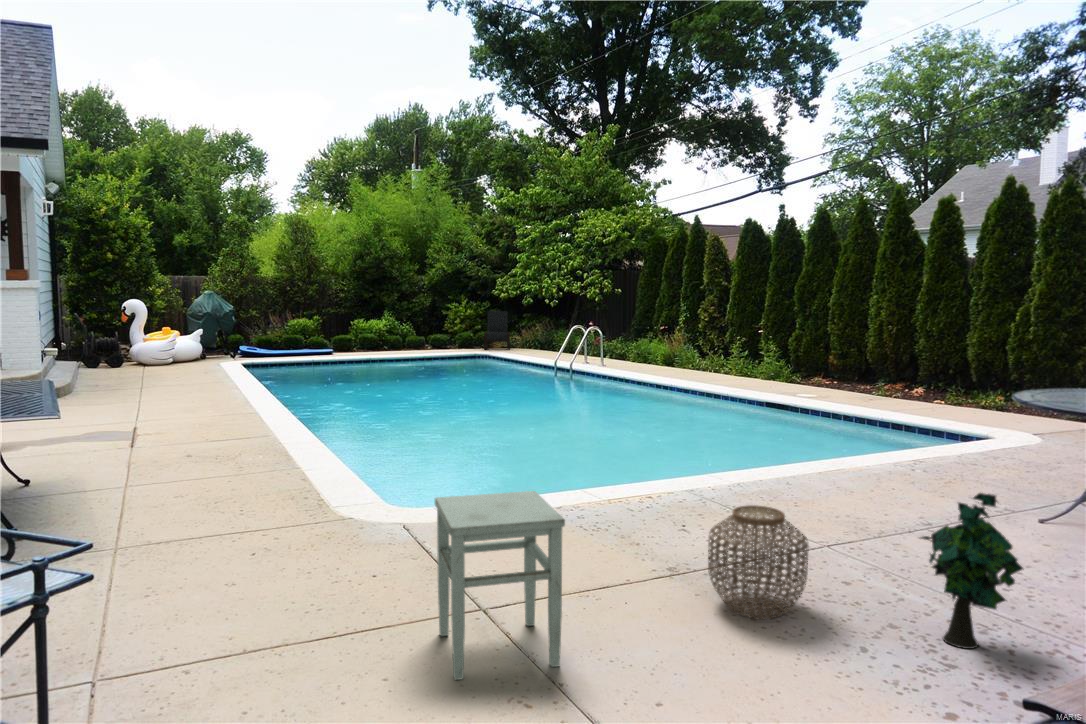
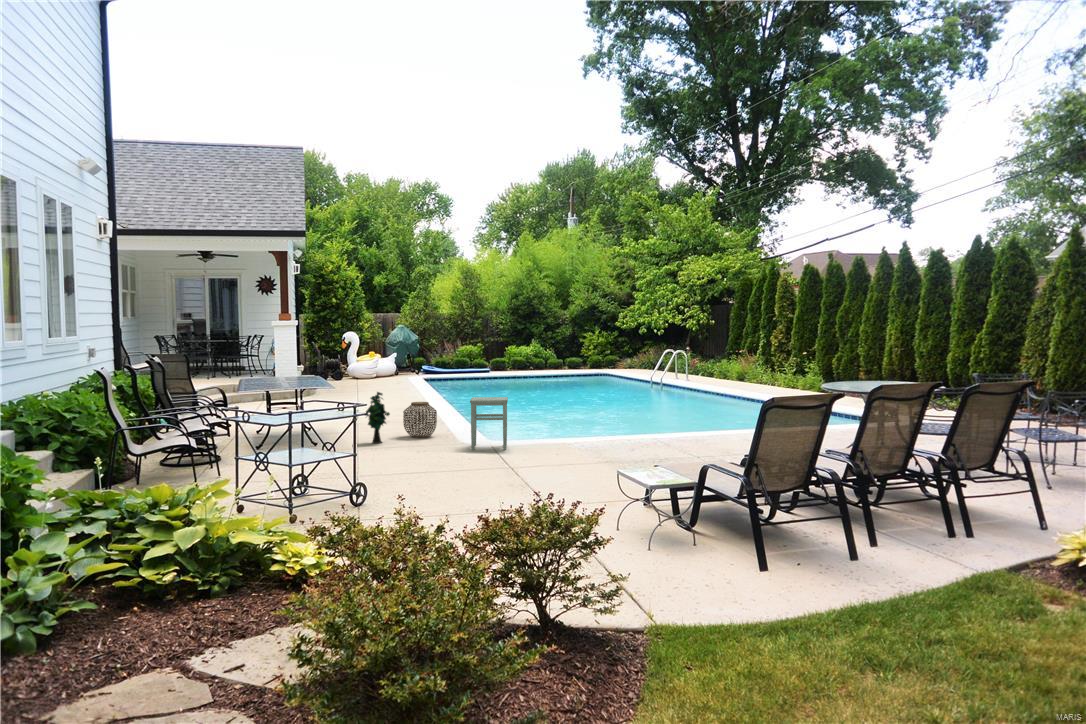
lounge chair: present [484,311,510,350] -> none [612,339,636,372]
decorative plant: present [921,493,1024,649] -> present [365,392,390,443]
woven basket: present [708,505,808,619] -> present [403,402,437,438]

